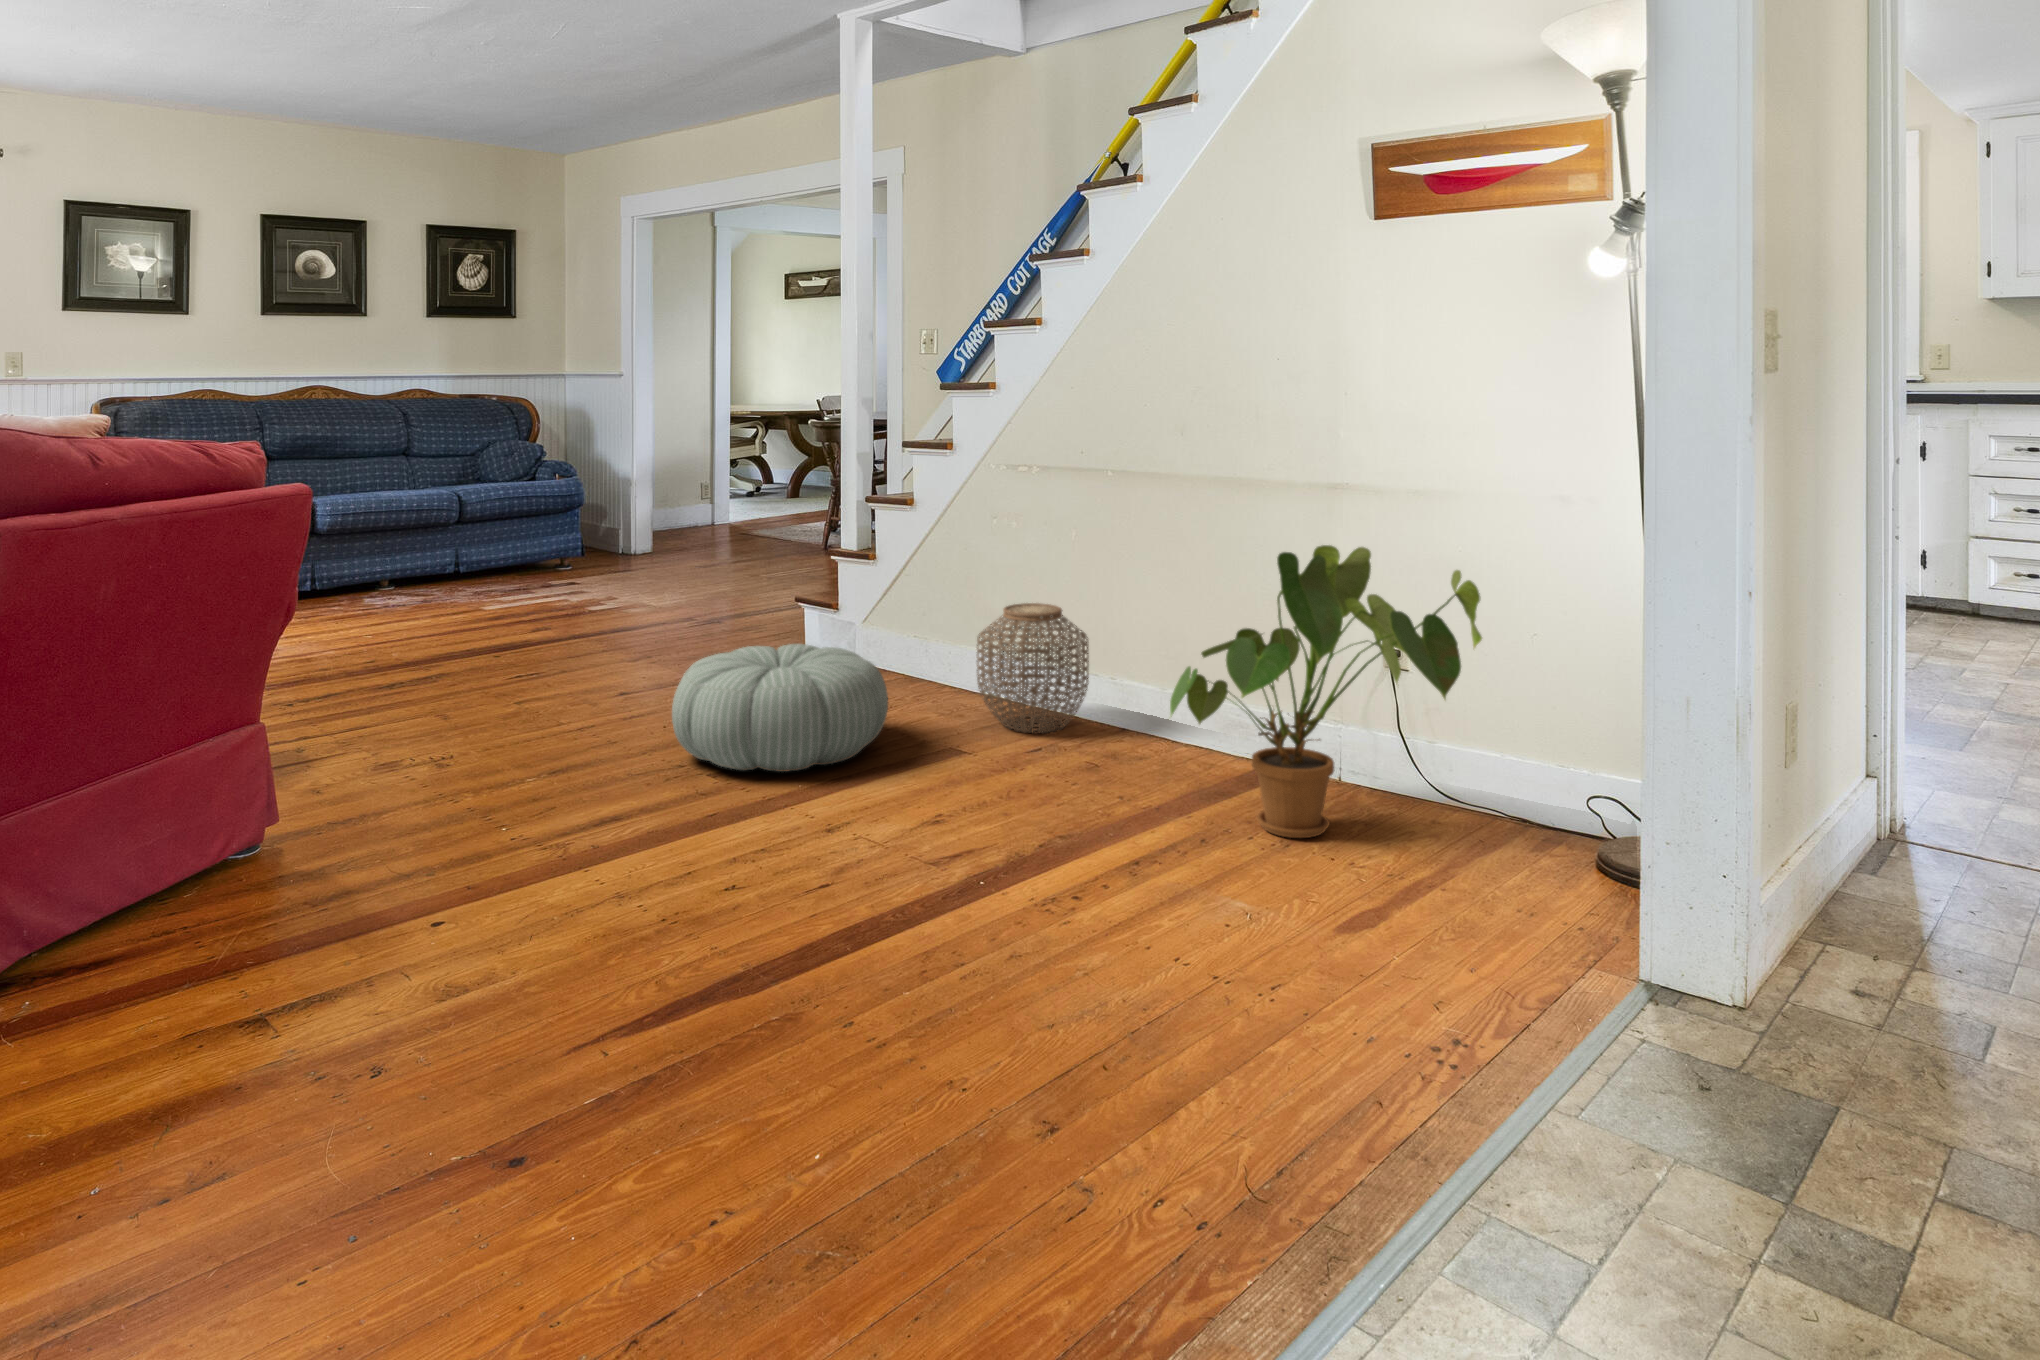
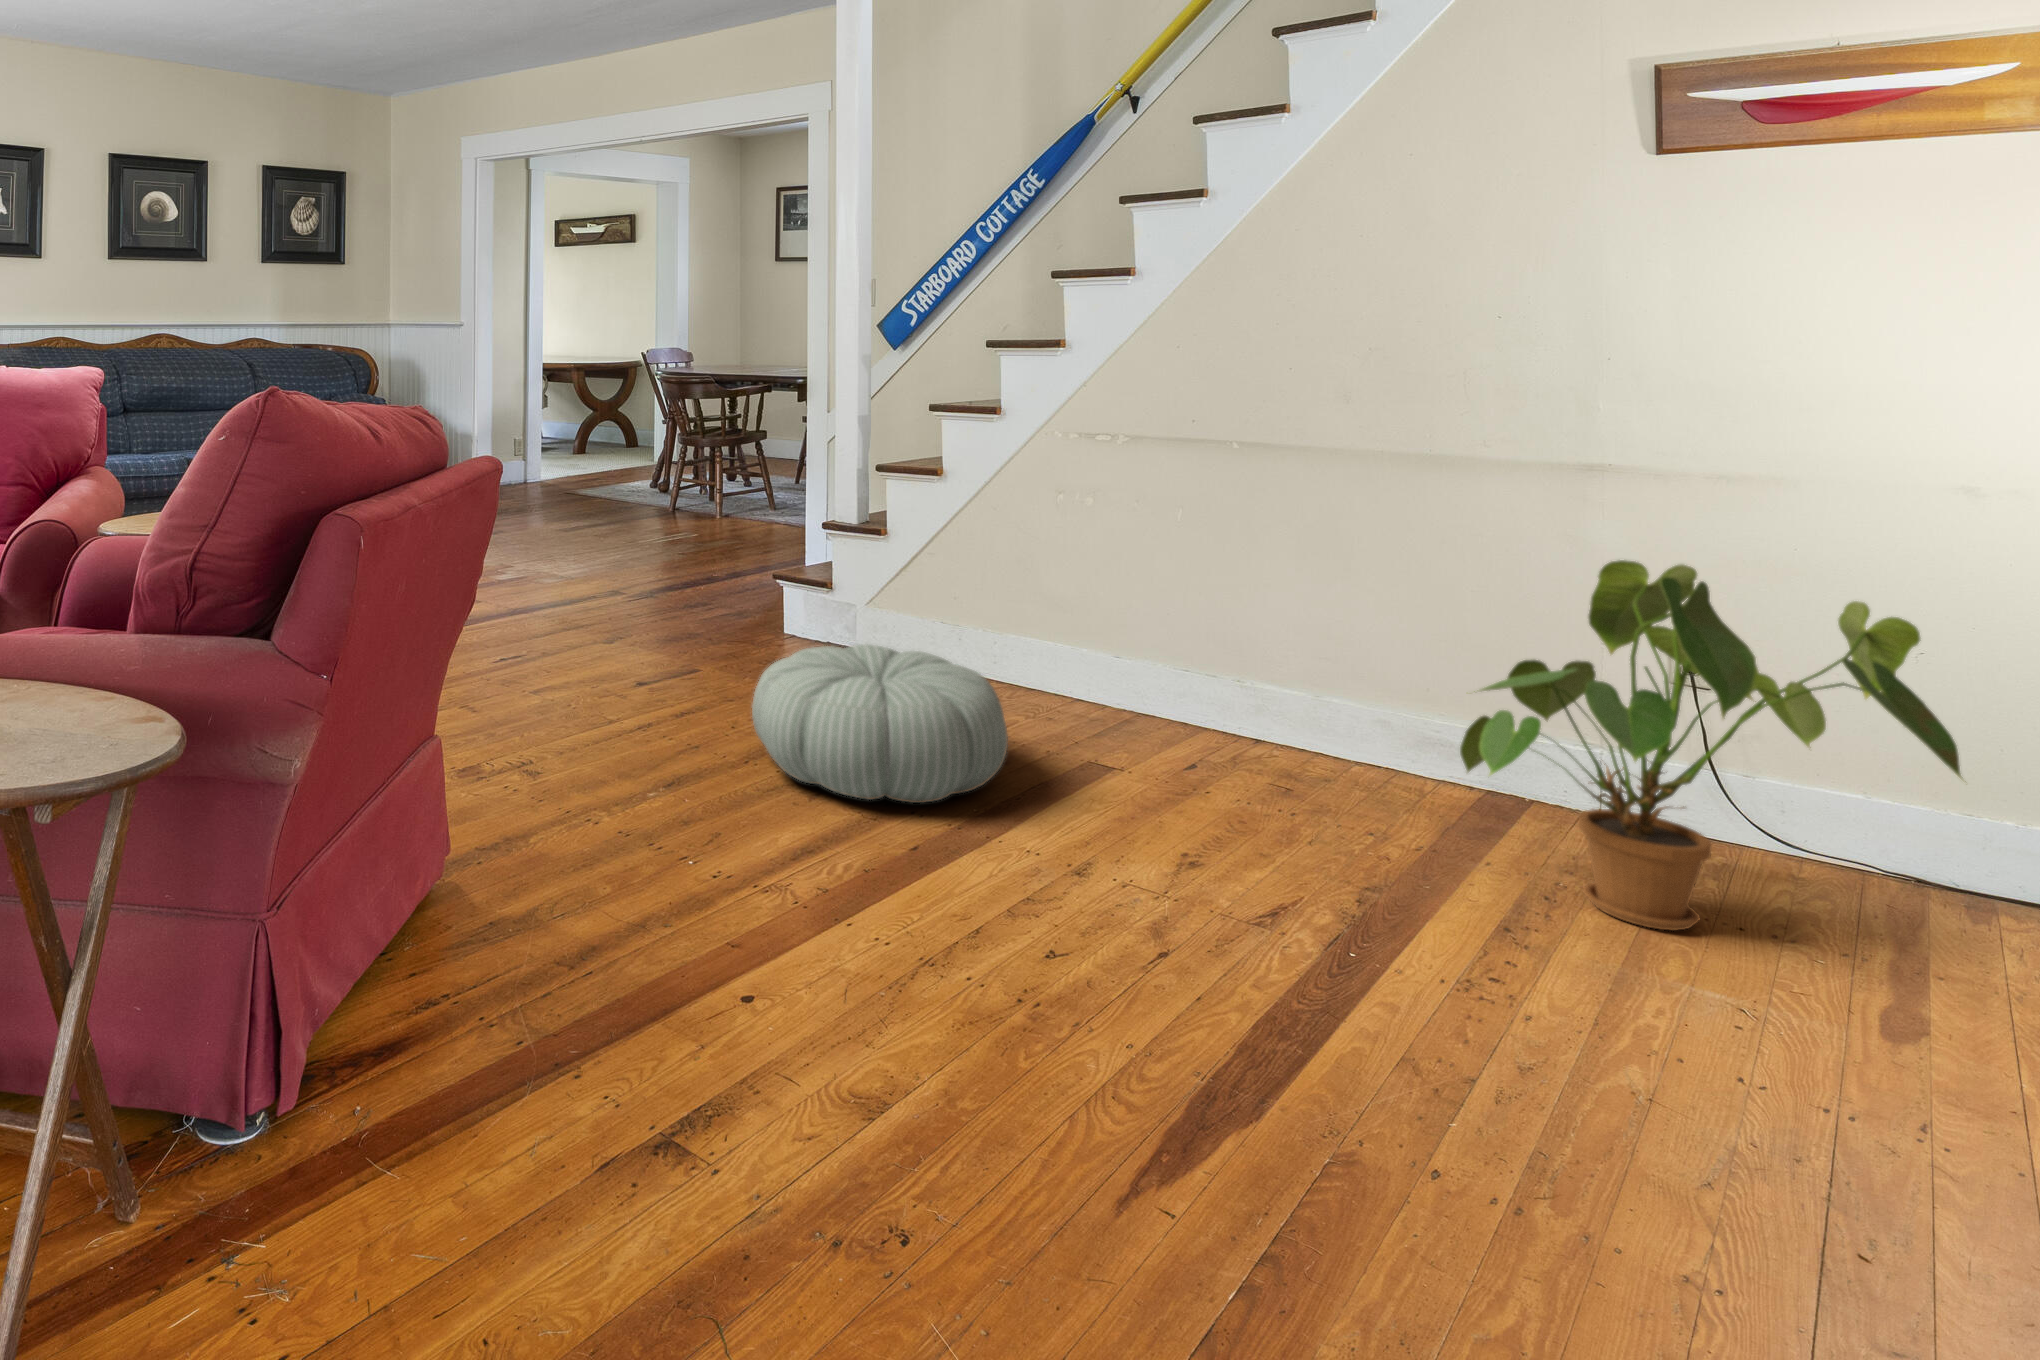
woven basket: present [977,603,1089,733] -> none [1065,603,1208,755]

